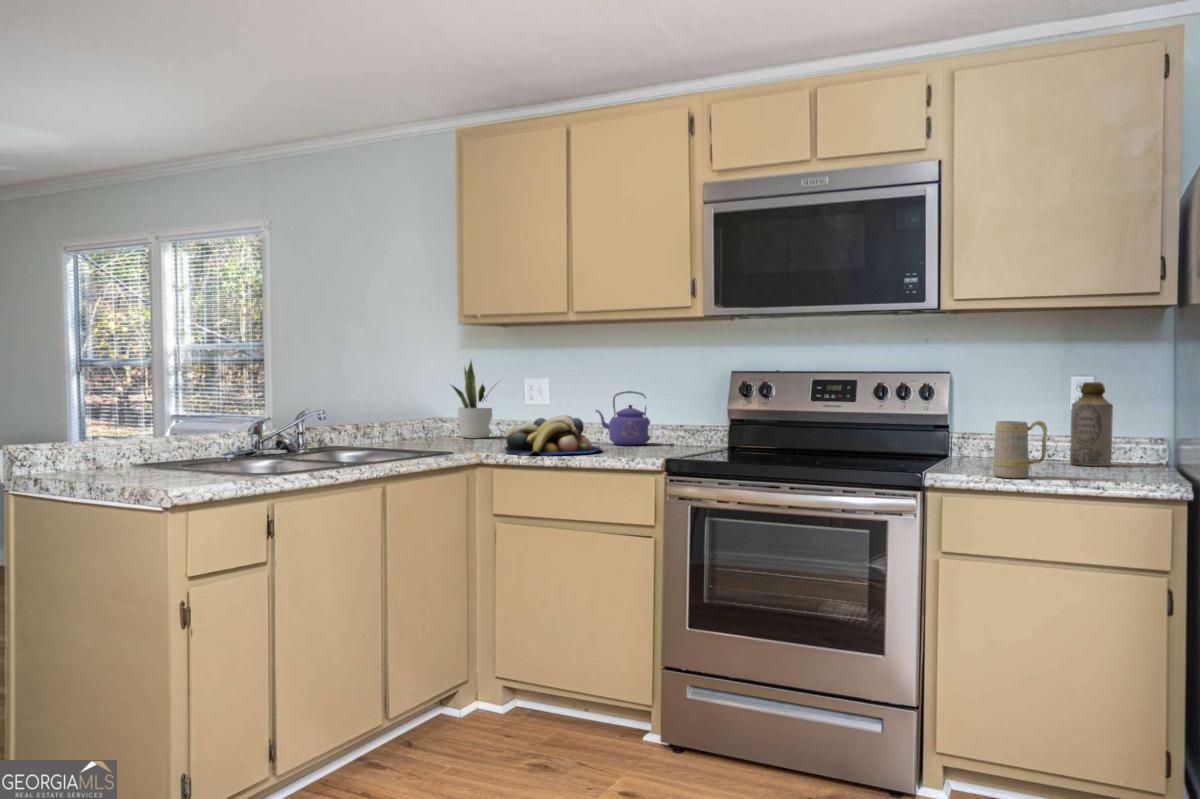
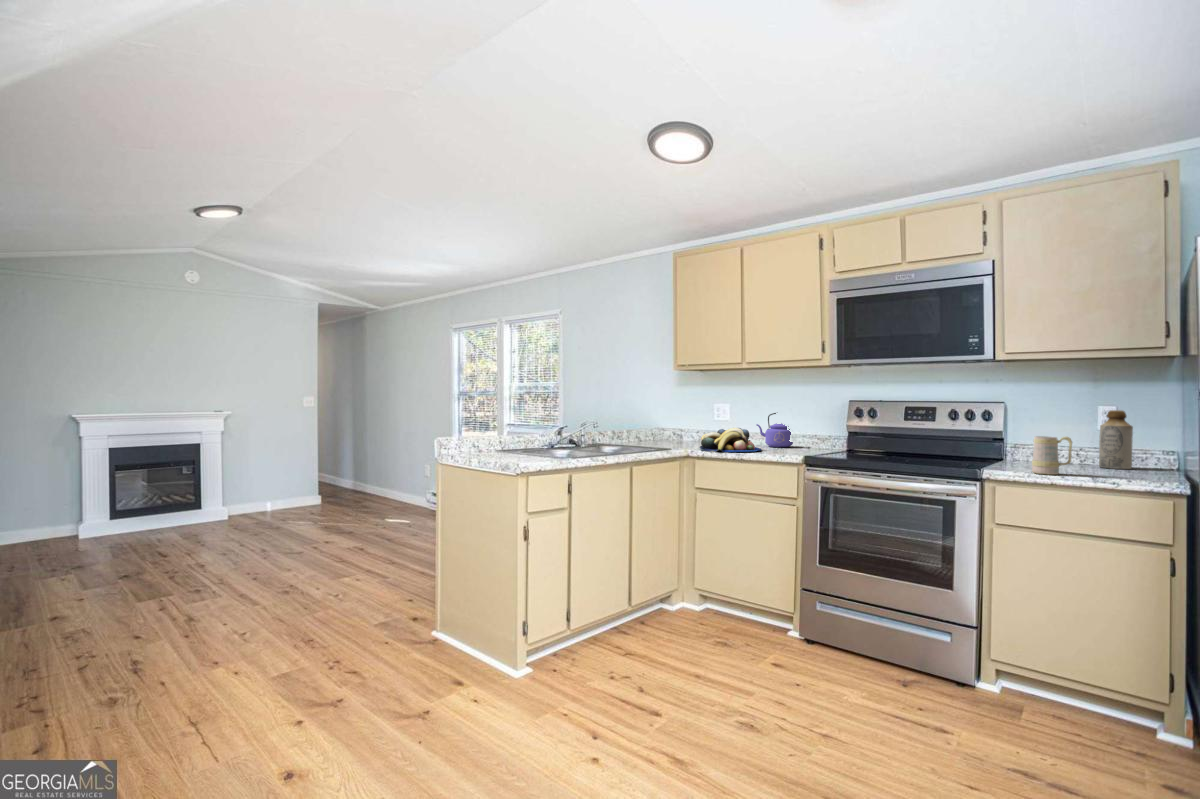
potted plant: present [452,361,493,439] -> none [661,390,696,441]

